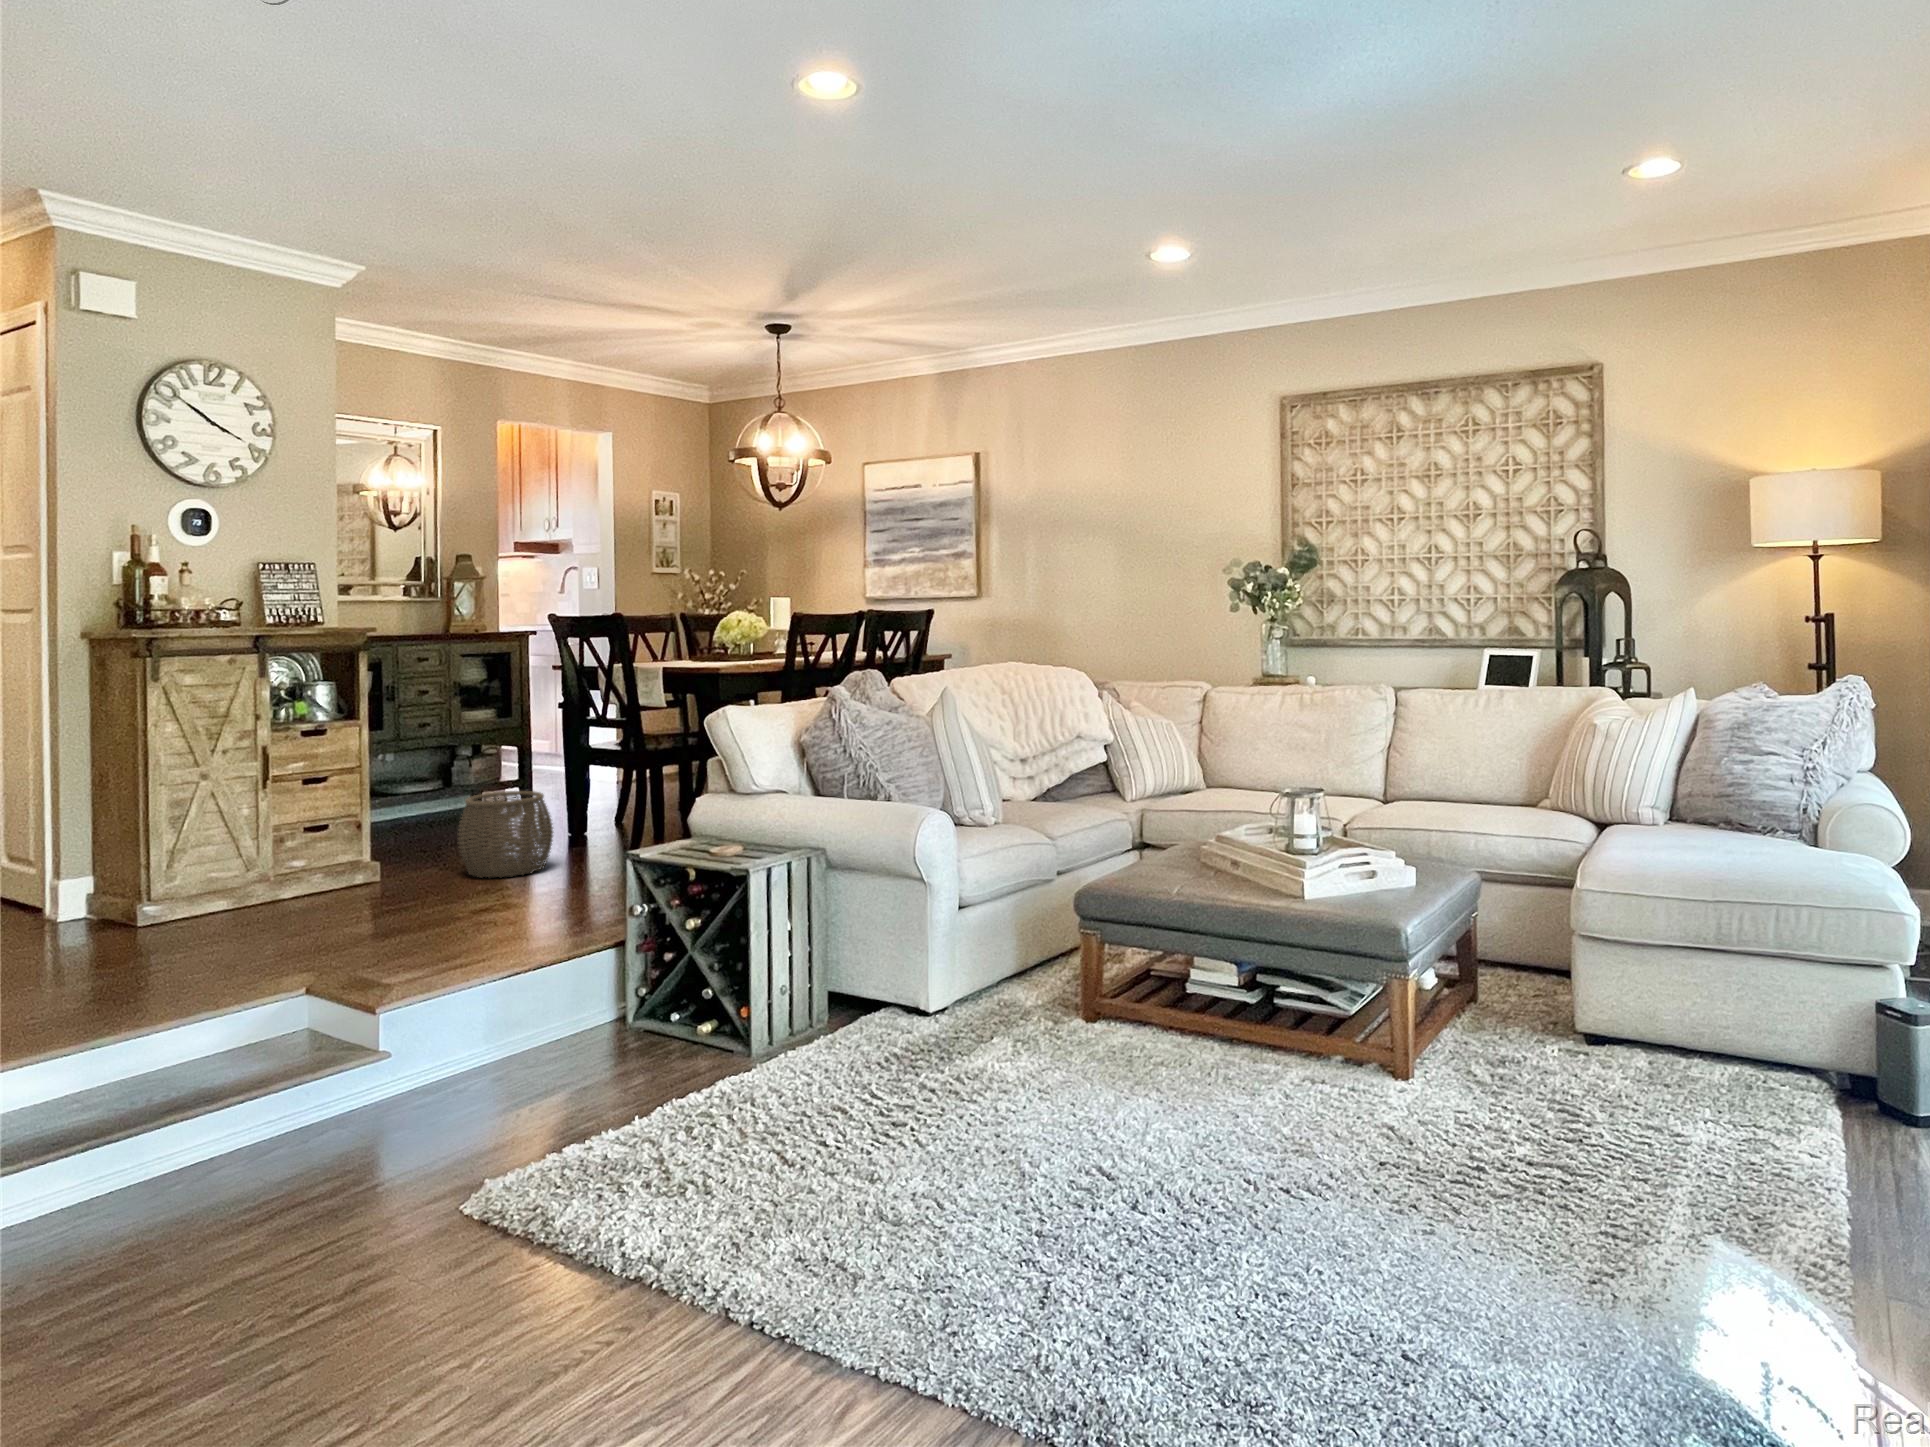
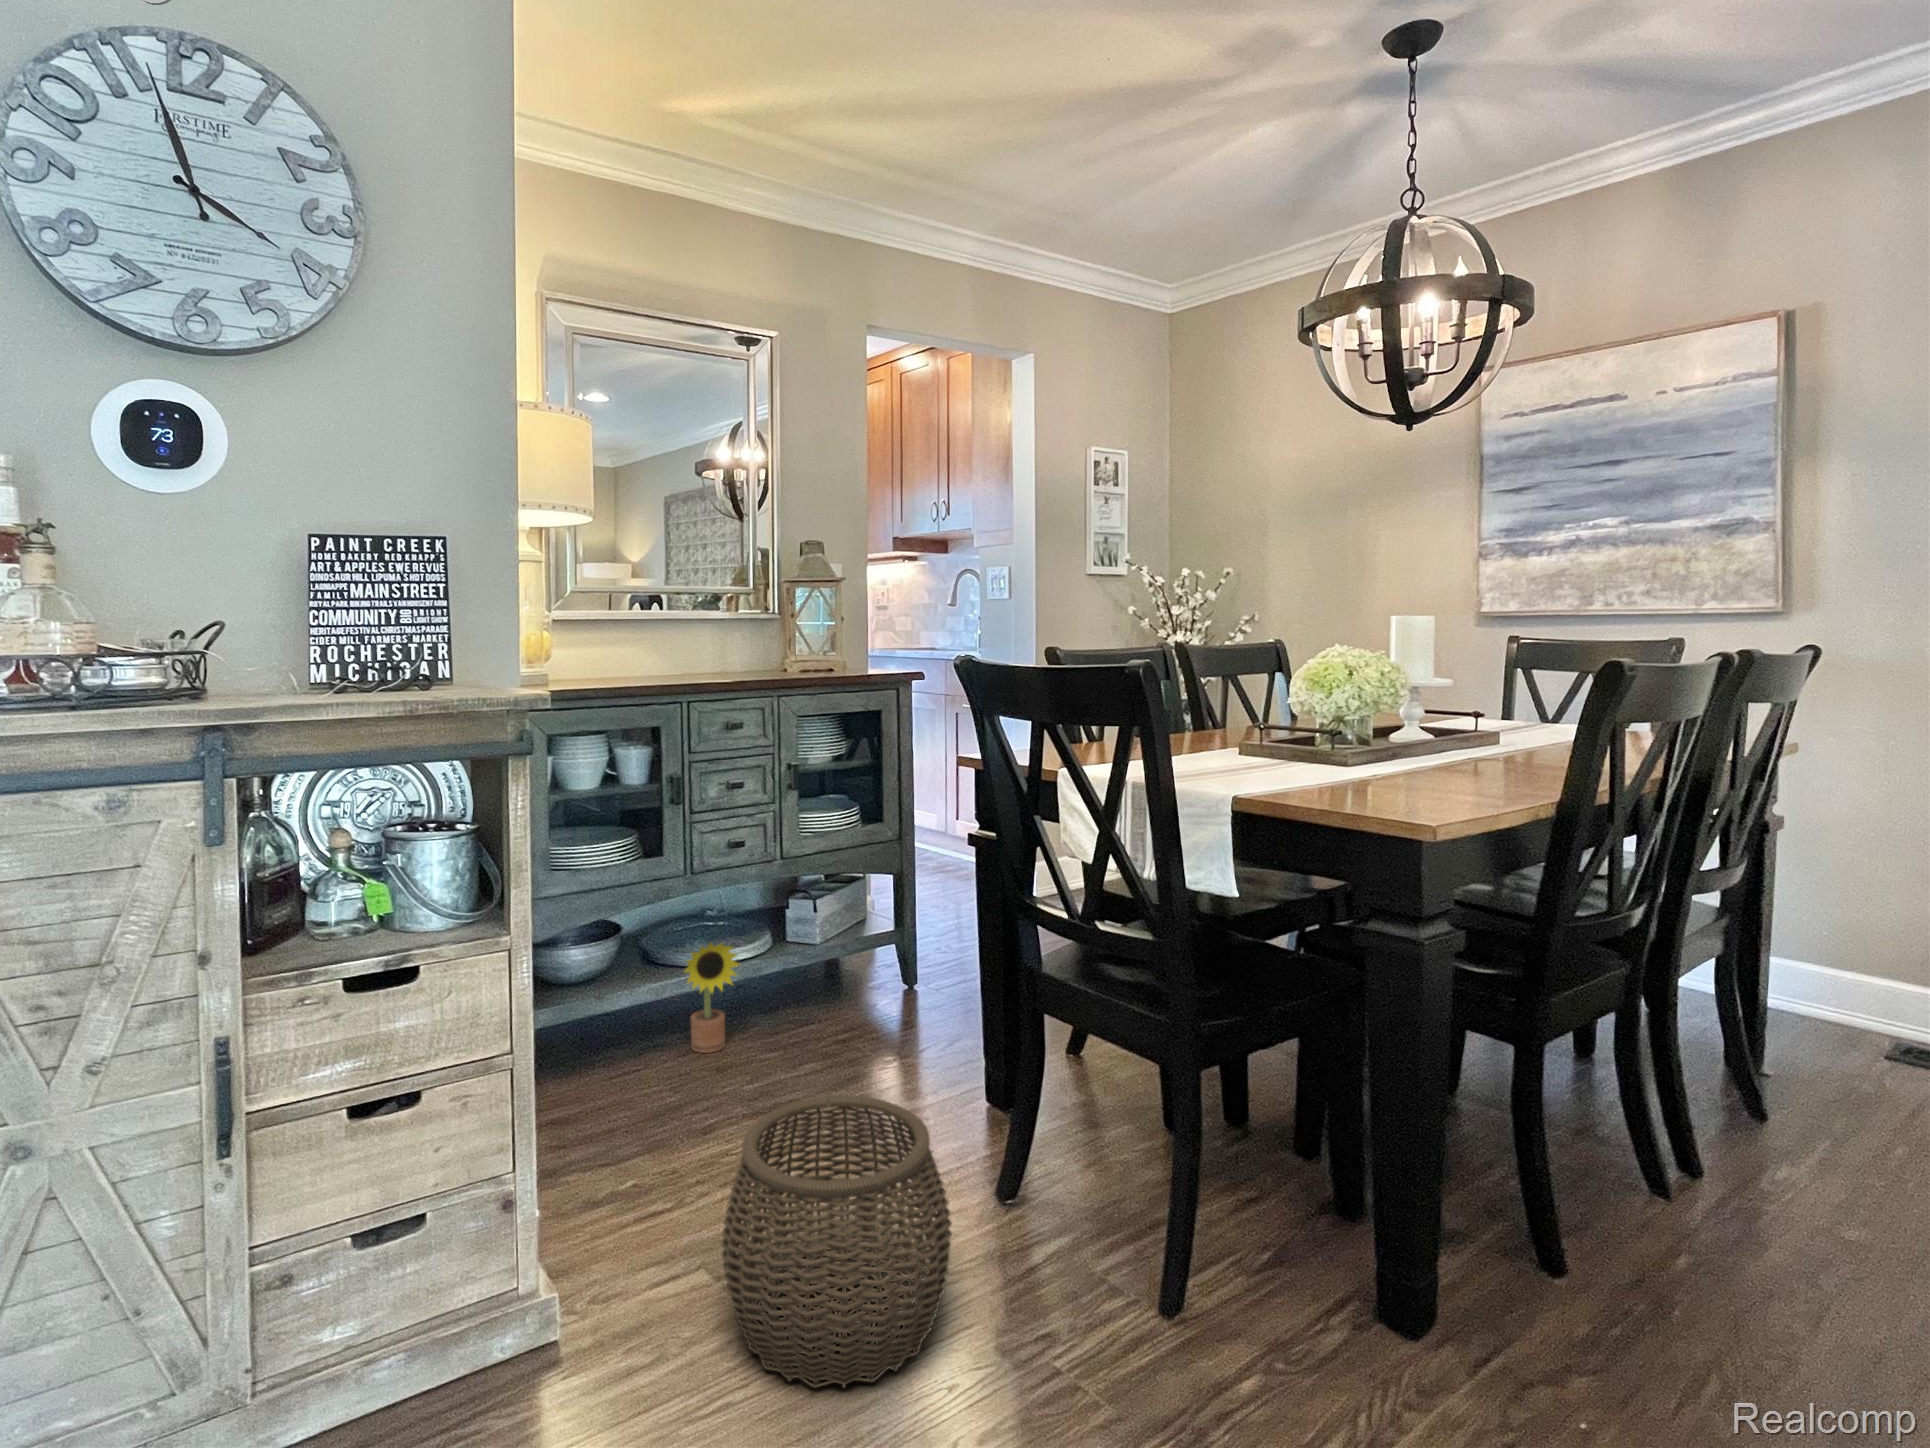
decorative plant: none [398,773,433,837] -> present [684,943,740,1053]

